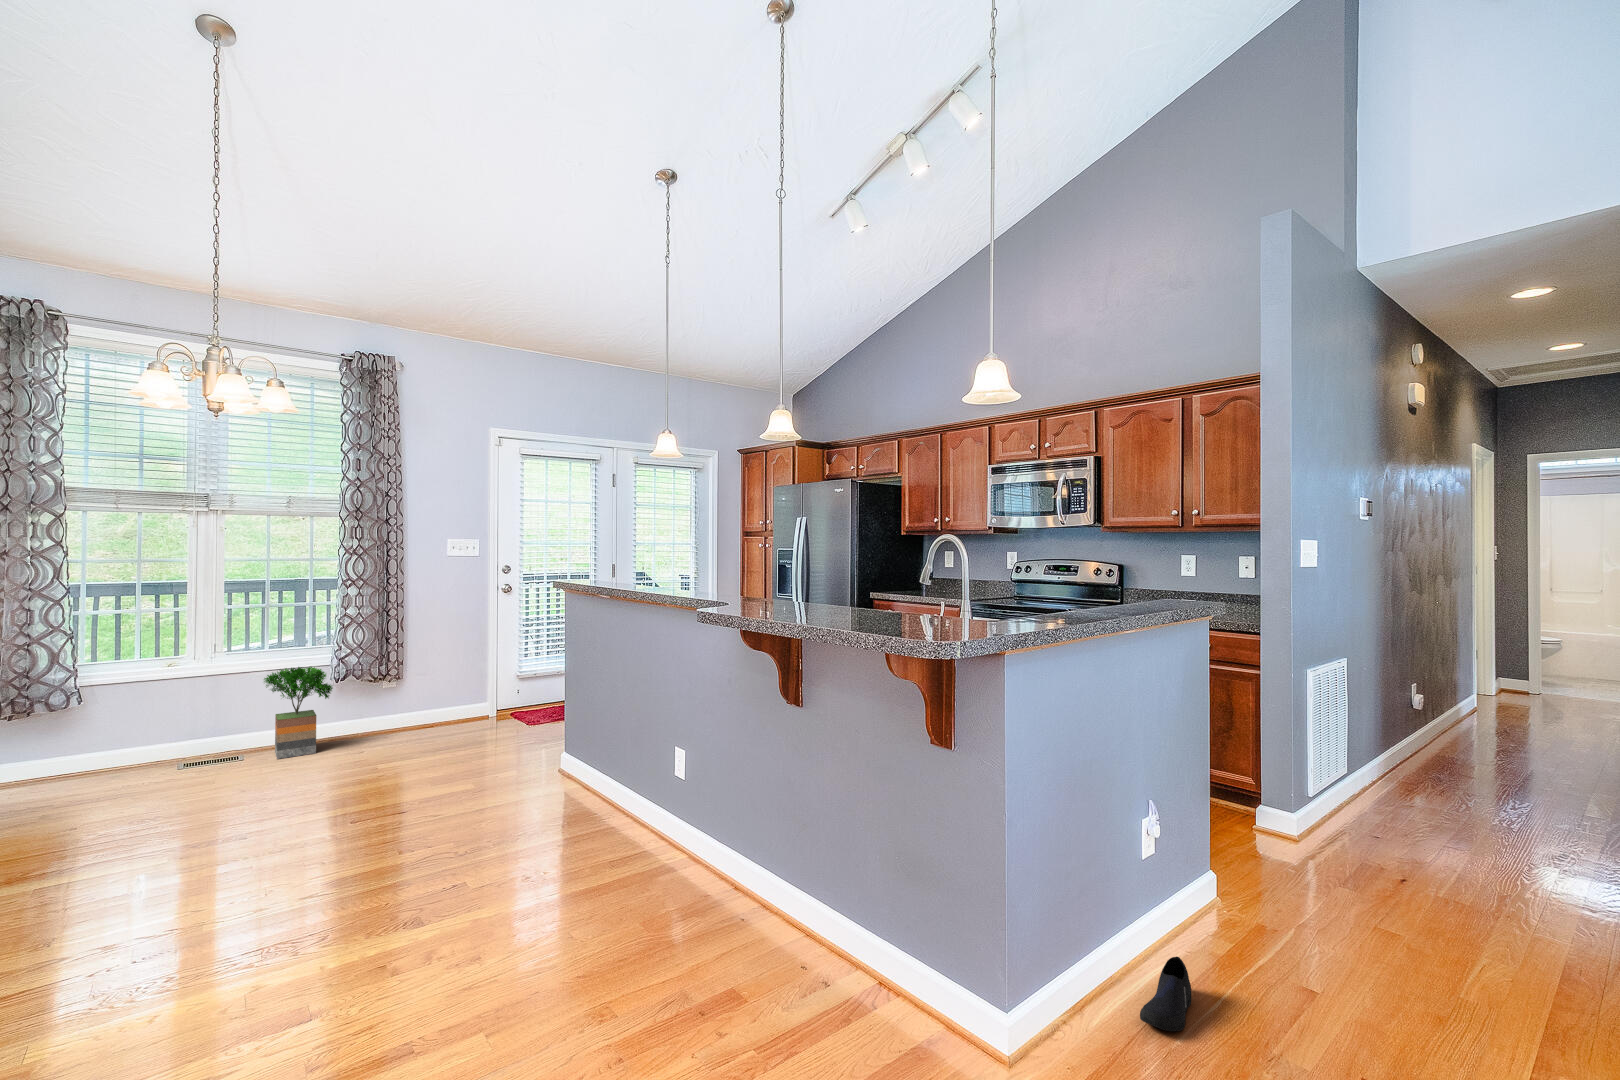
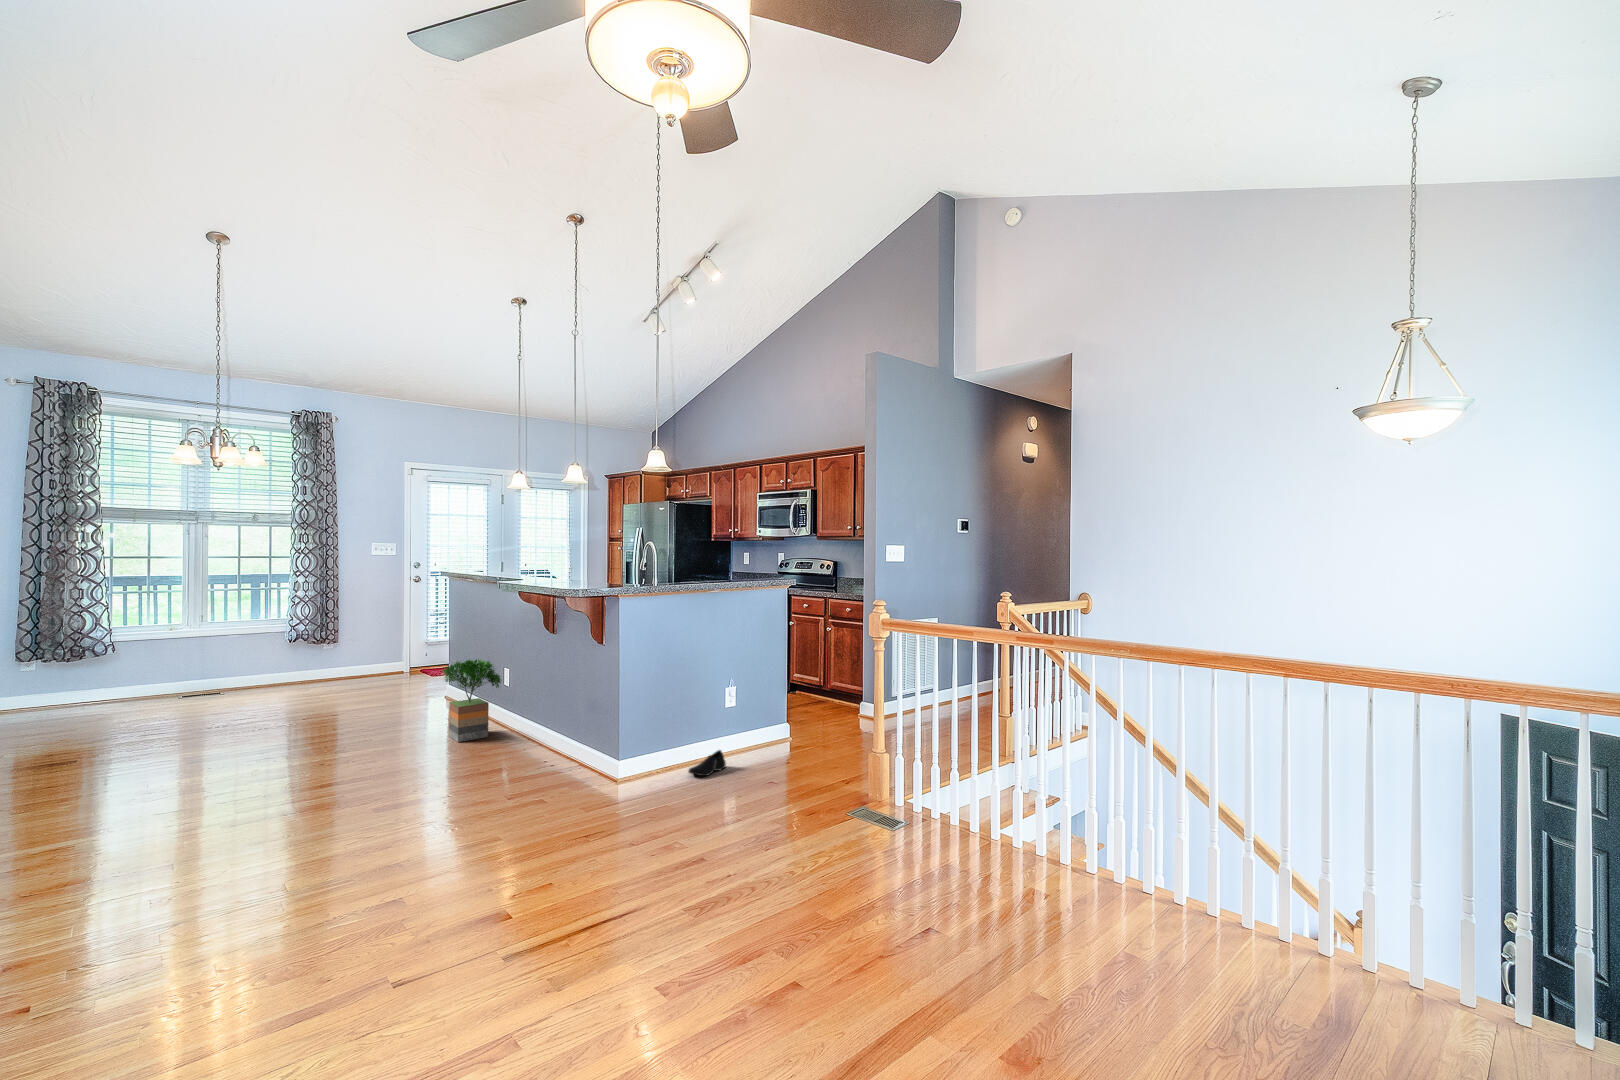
potted tree: present [264,667,333,759] -> present [442,660,501,742]

